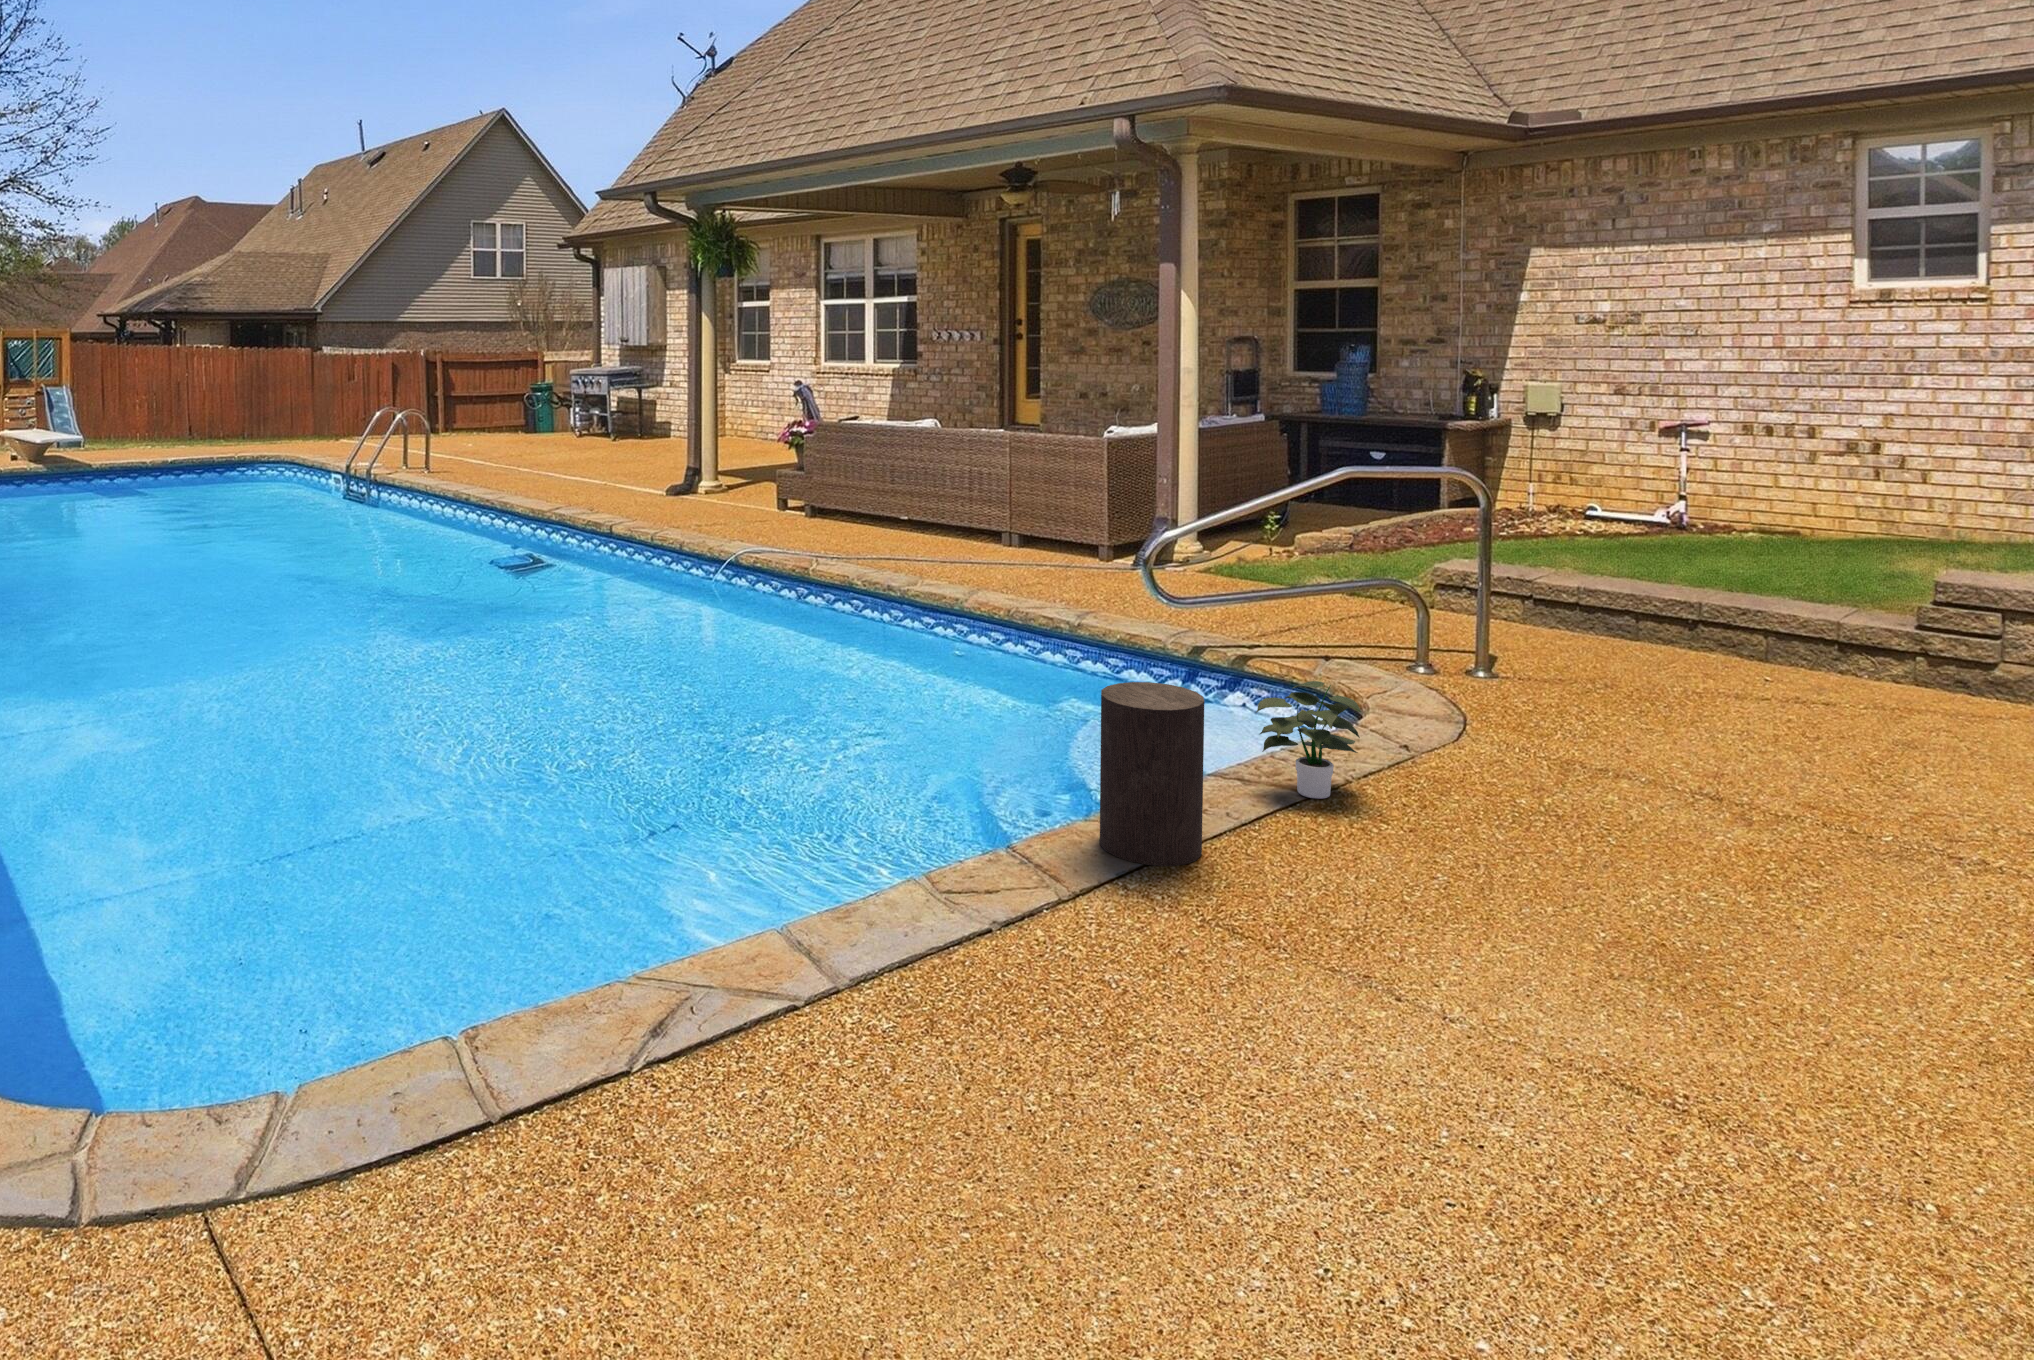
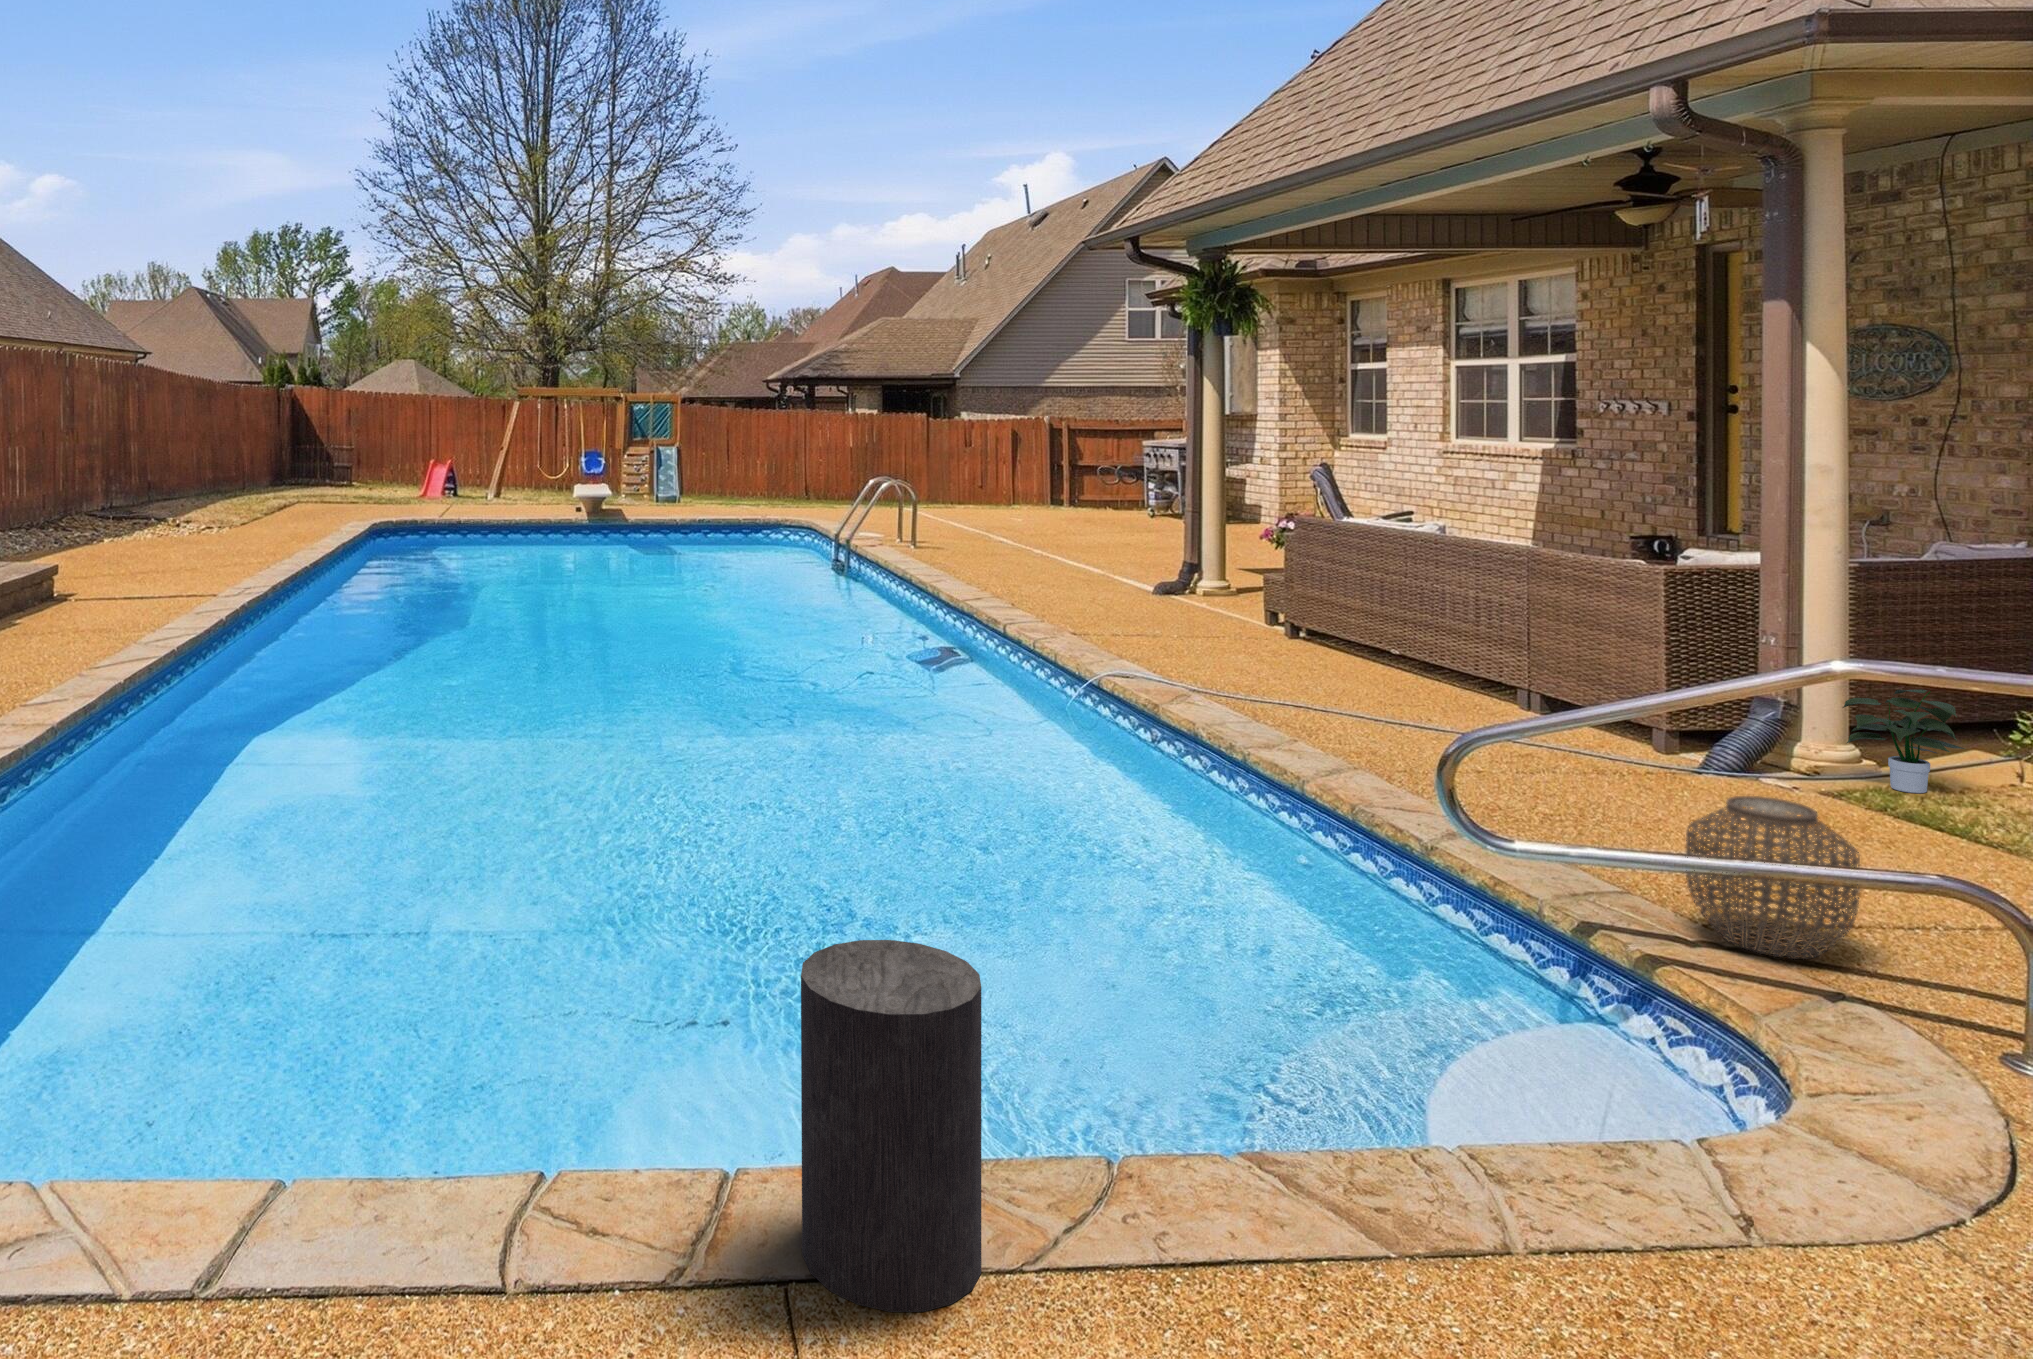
woven basket: none [1234,567,1315,650] -> present [1686,796,1860,959]
potted plant: present [1256,681,1361,799] -> present [1843,689,1965,793]

